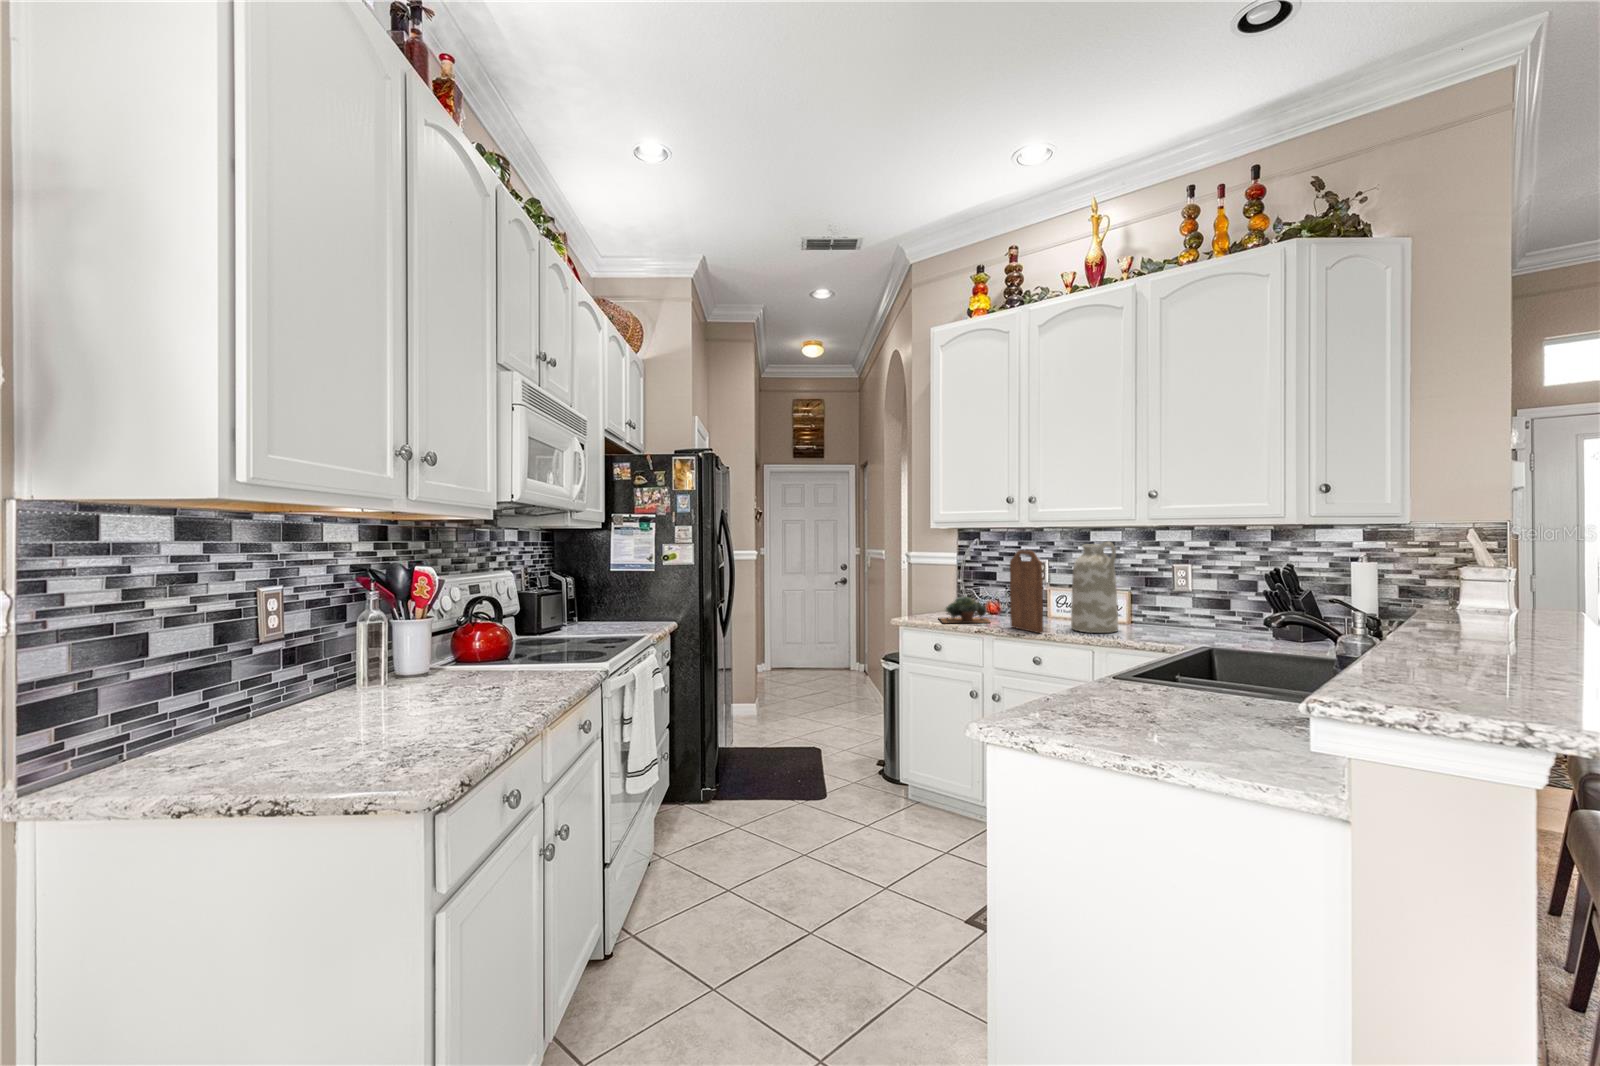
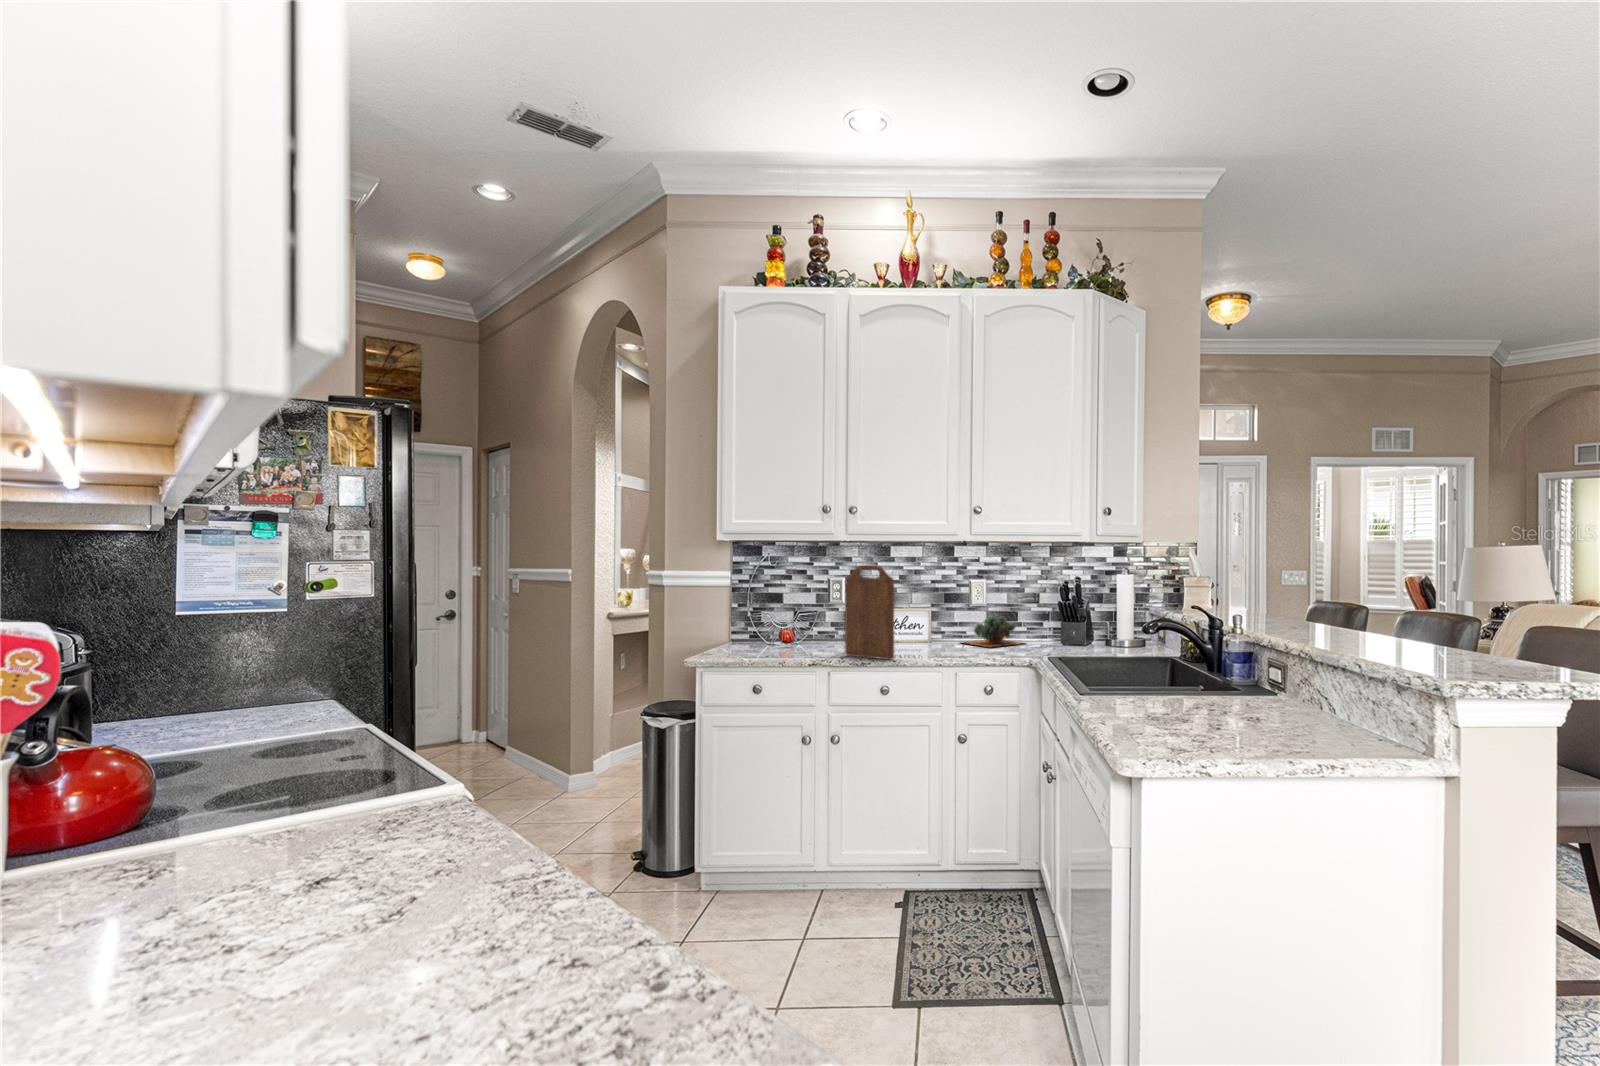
vase: present [1071,542,1118,633] -> none [905,556,956,654]
succulent plant: present [939,596,990,623] -> present [962,616,1023,647]

